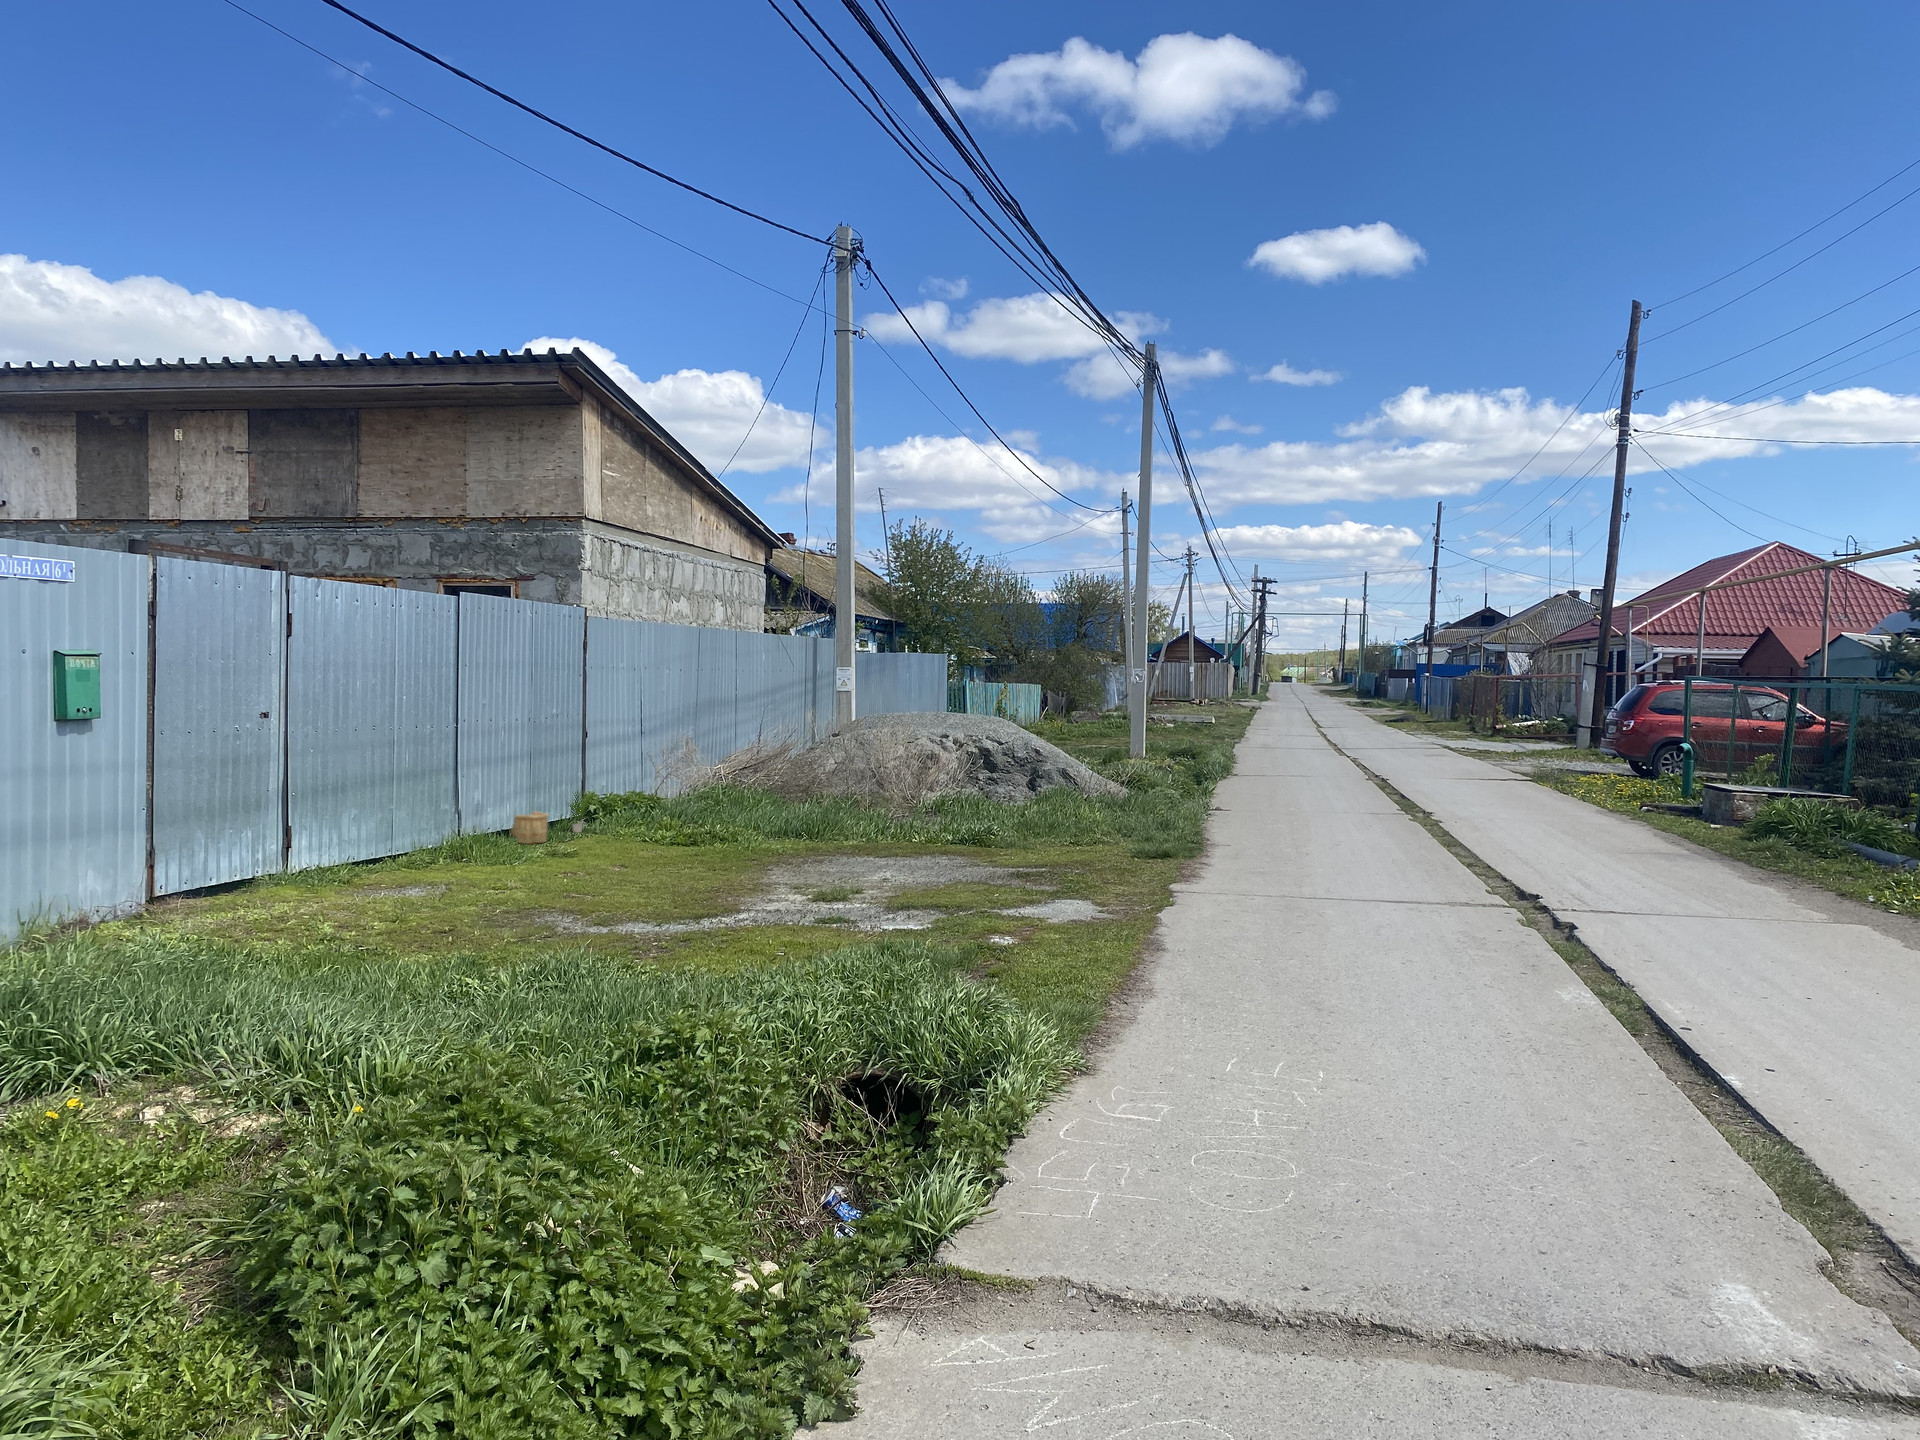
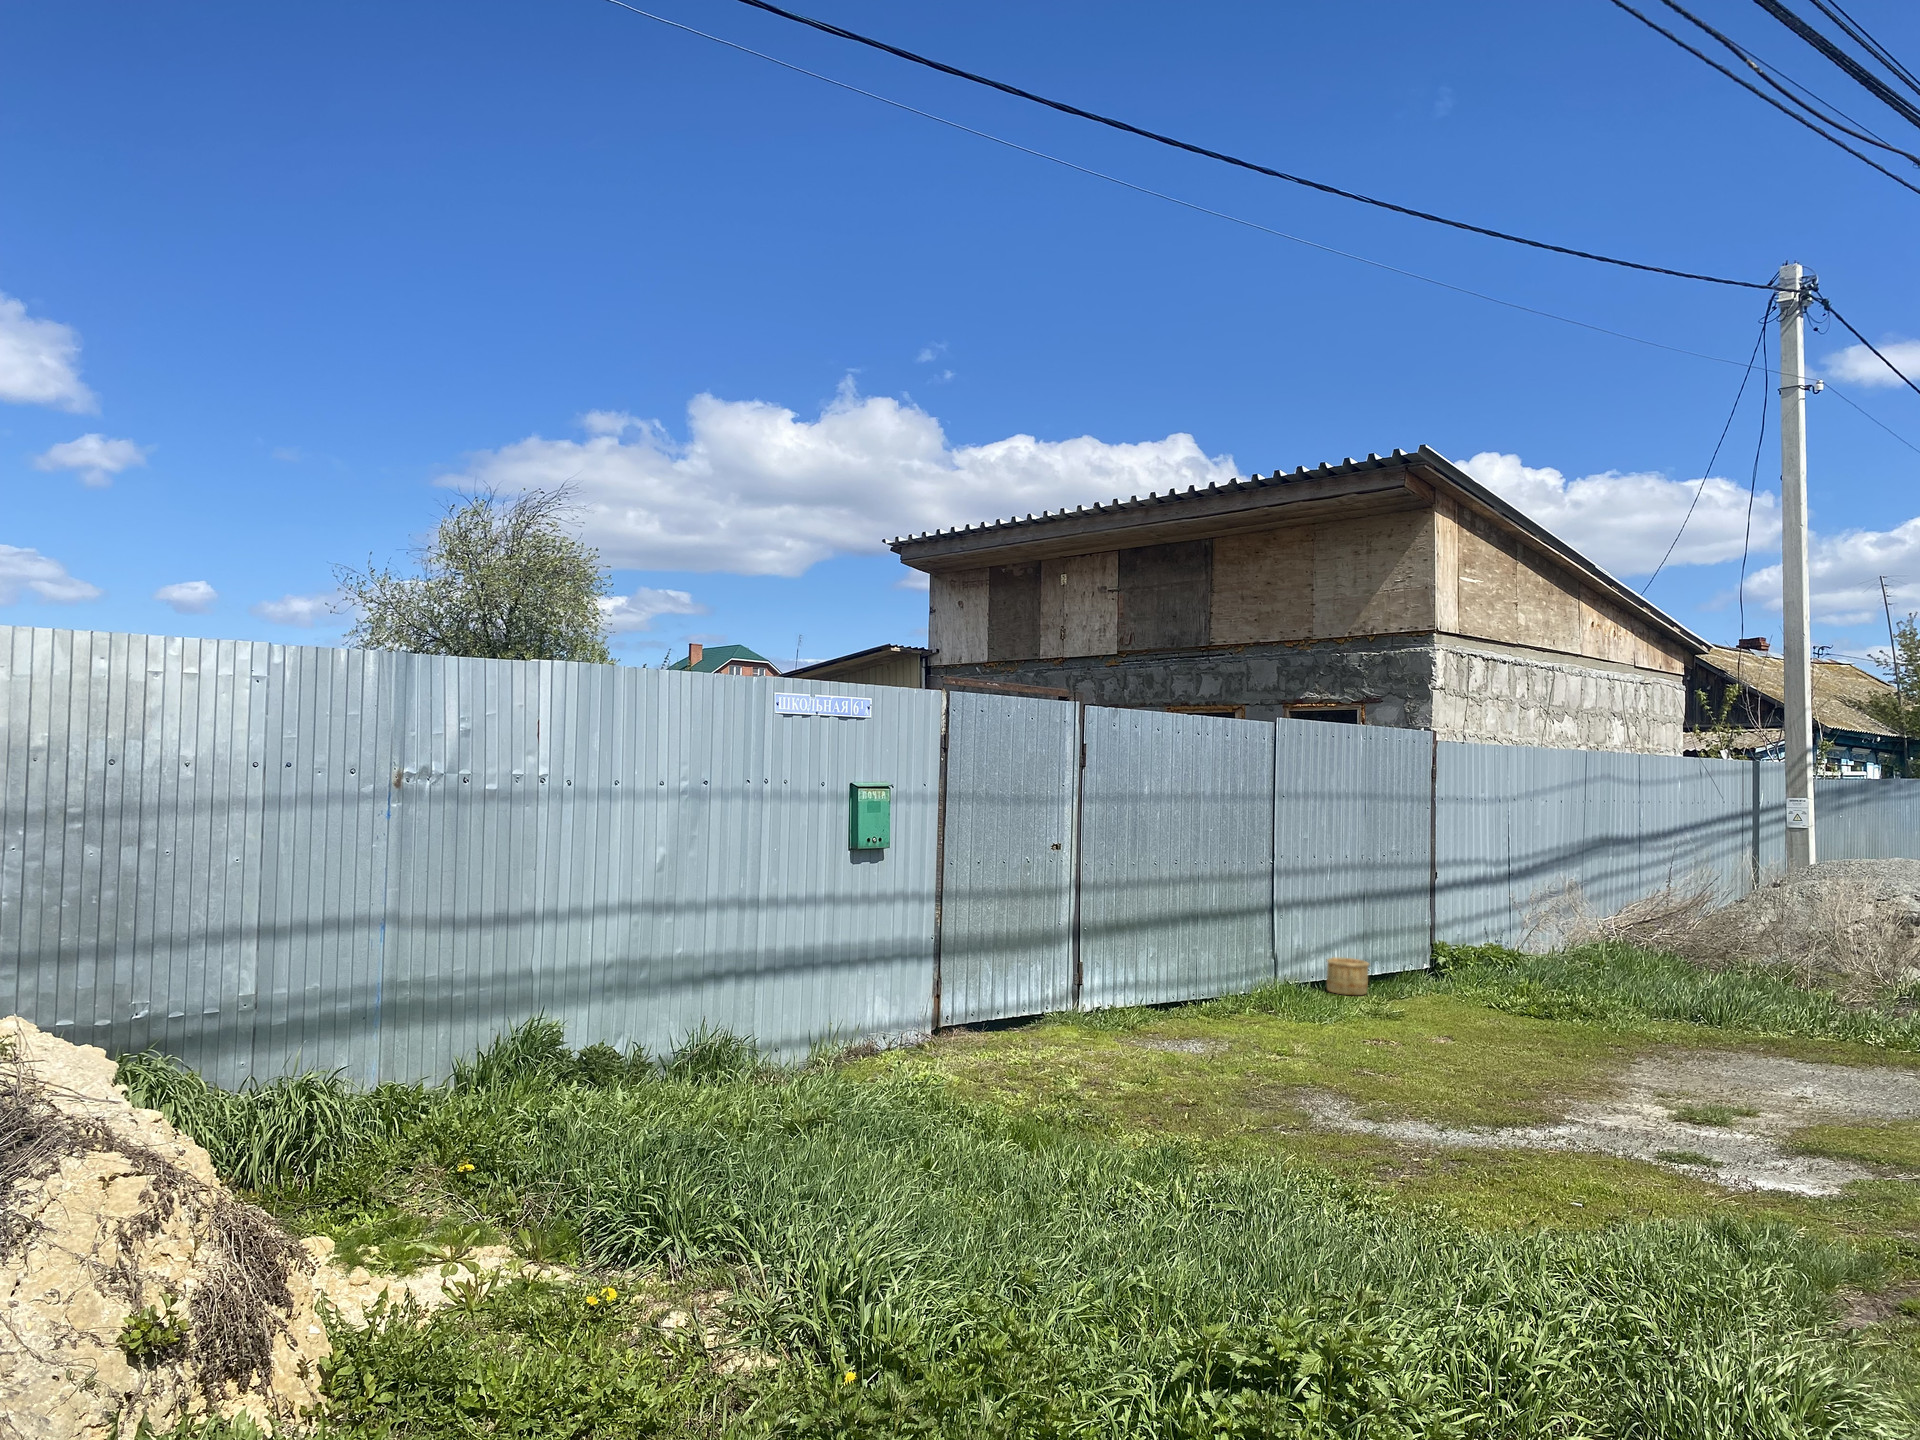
potted plant: present [568,791,593,833] -> none [1384,933,1435,986]

